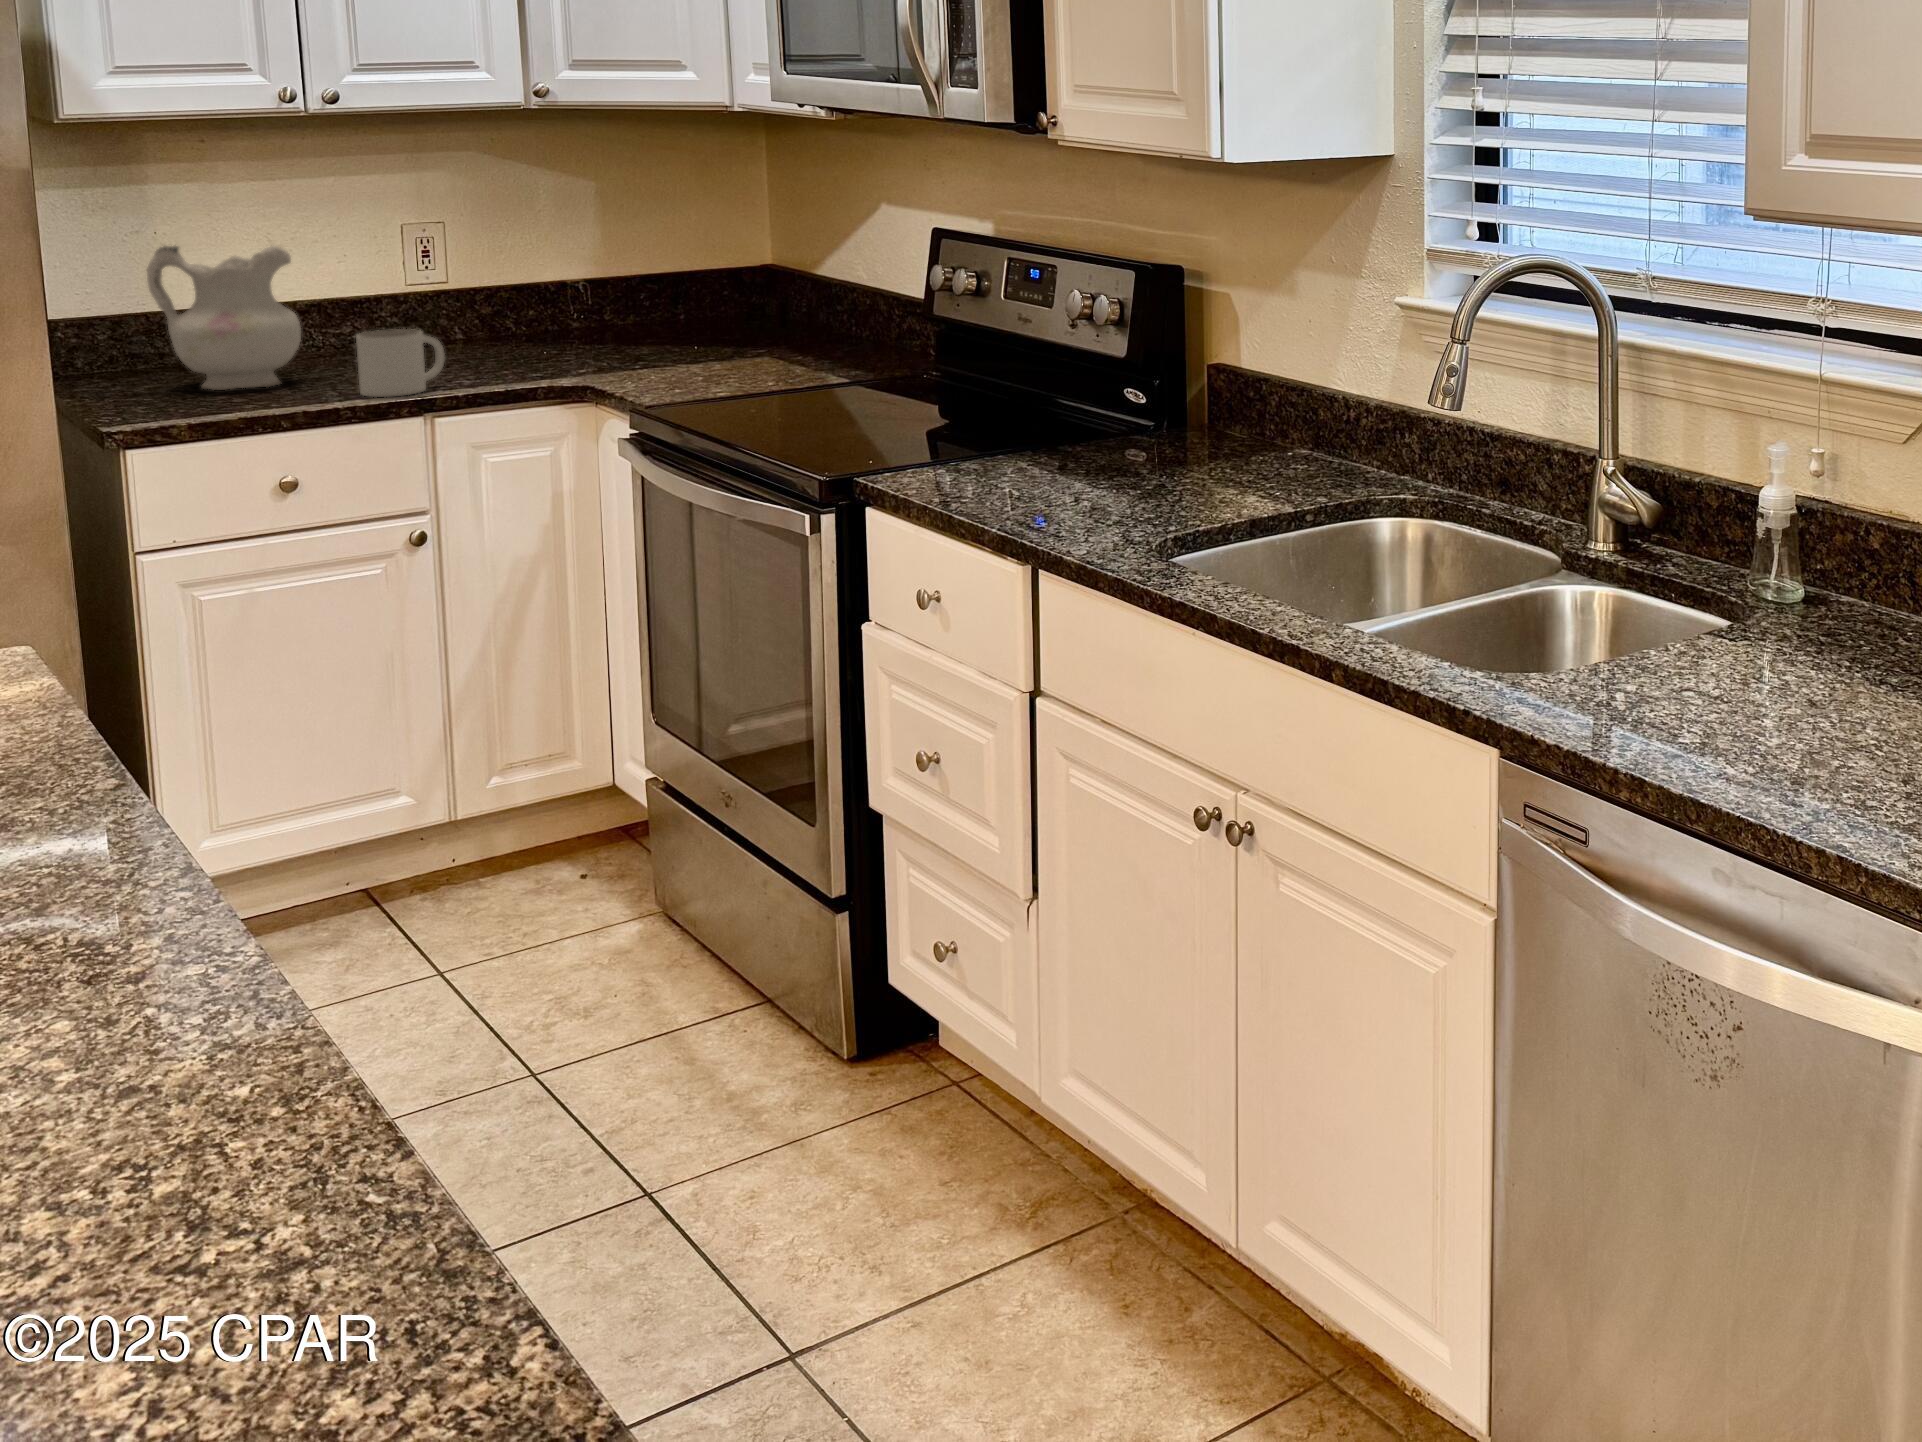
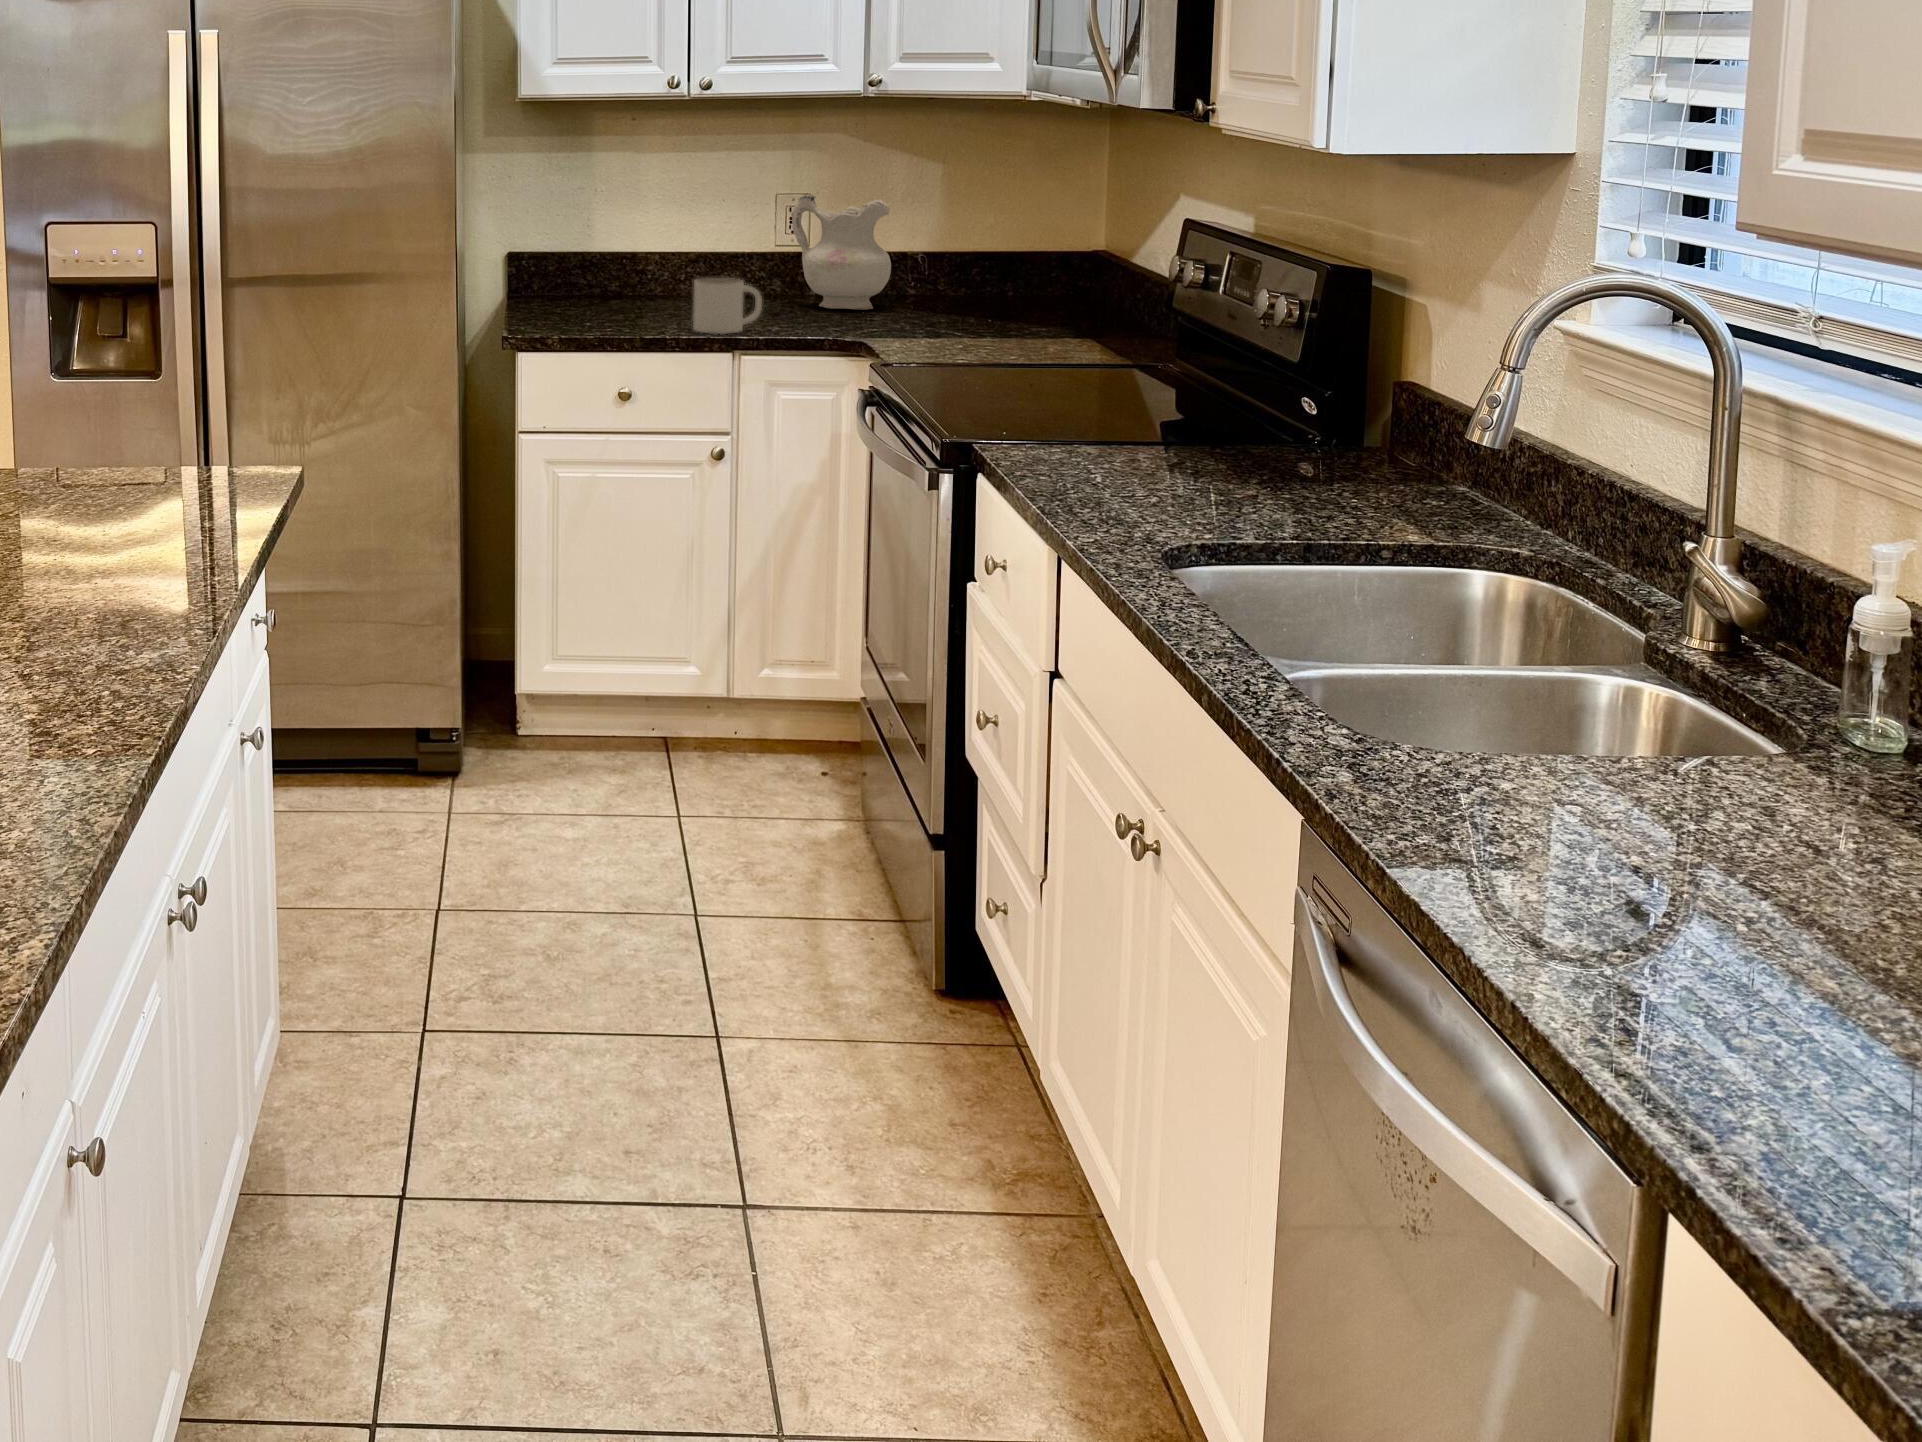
ceramic pitcher: present [147,245,301,390] -> present [792,195,891,310]

